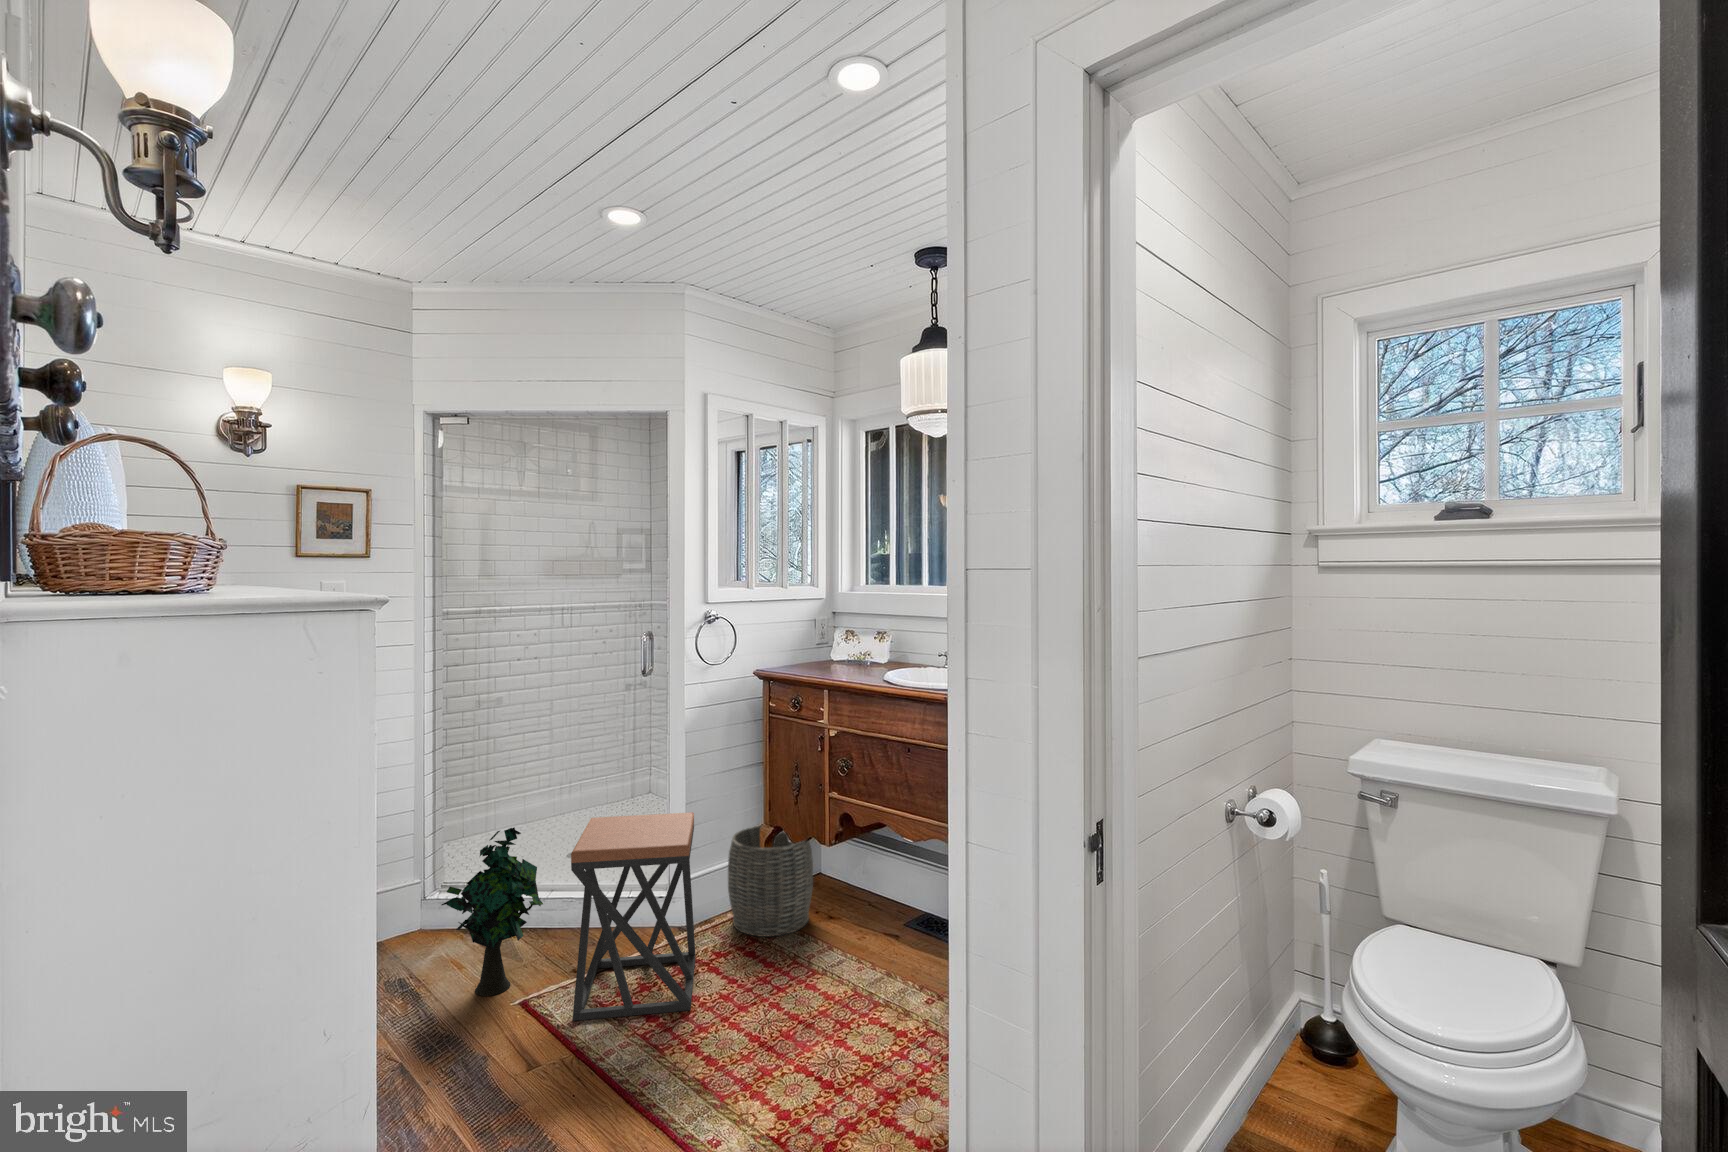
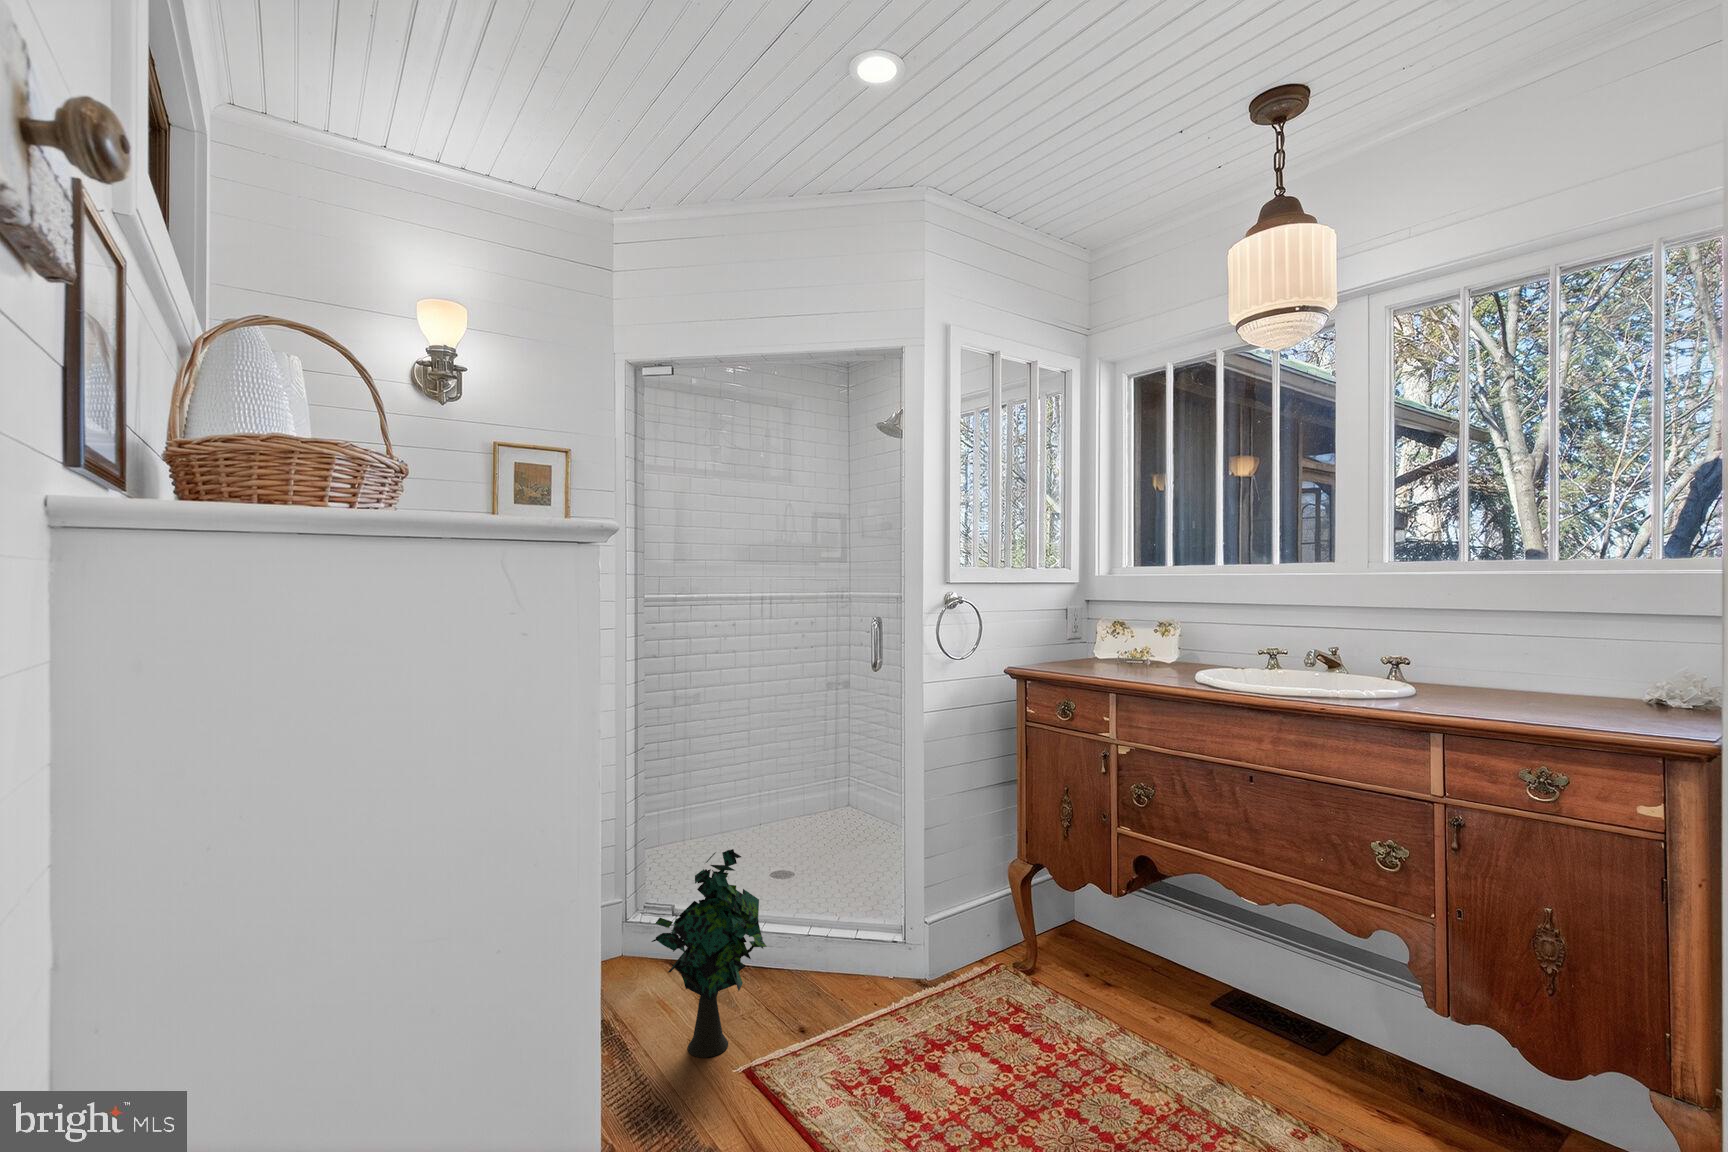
stool: present [571,812,695,1021] -> none [812,842,961,1109]
woven basket: present [728,826,813,937] -> none [976,858,1085,1005]

